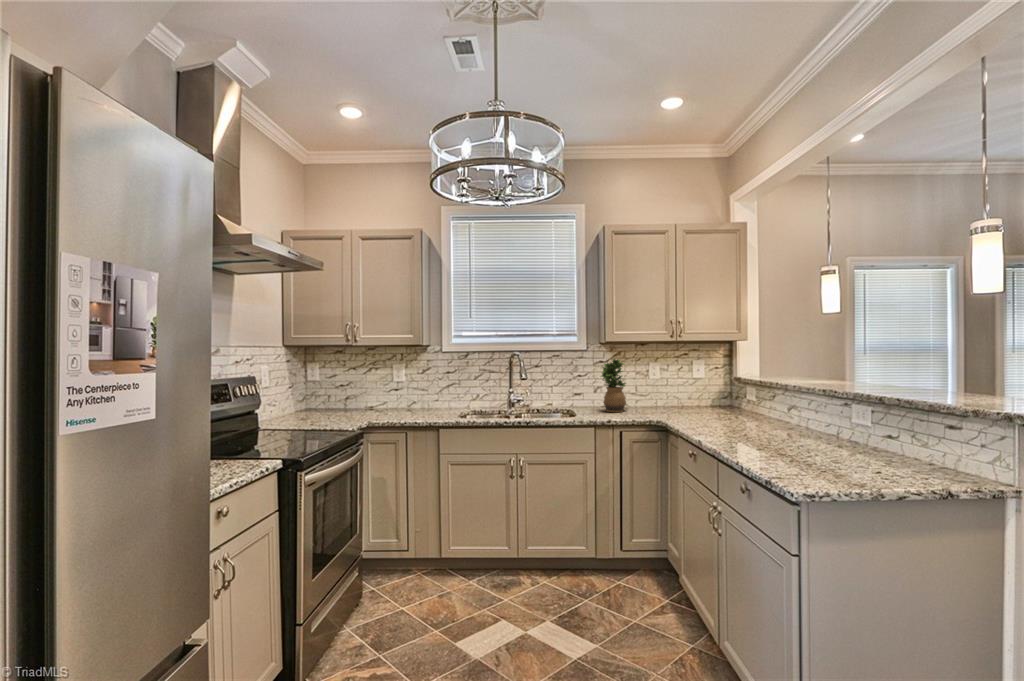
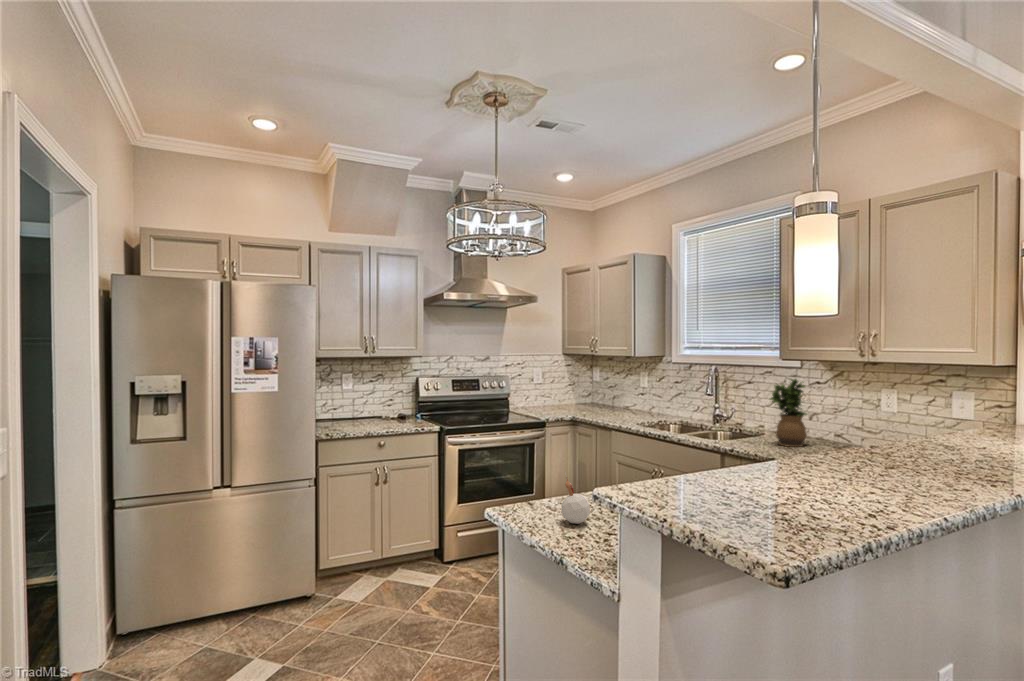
candle: none [876,424,909,469] -> present [561,472,590,524]

